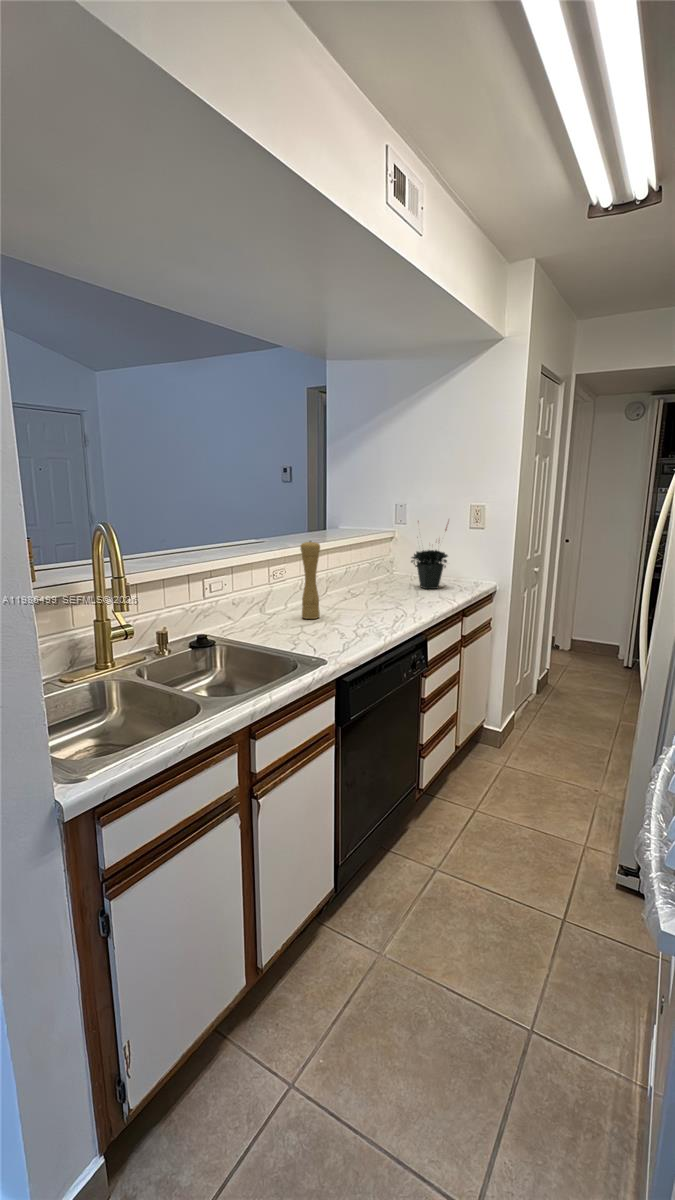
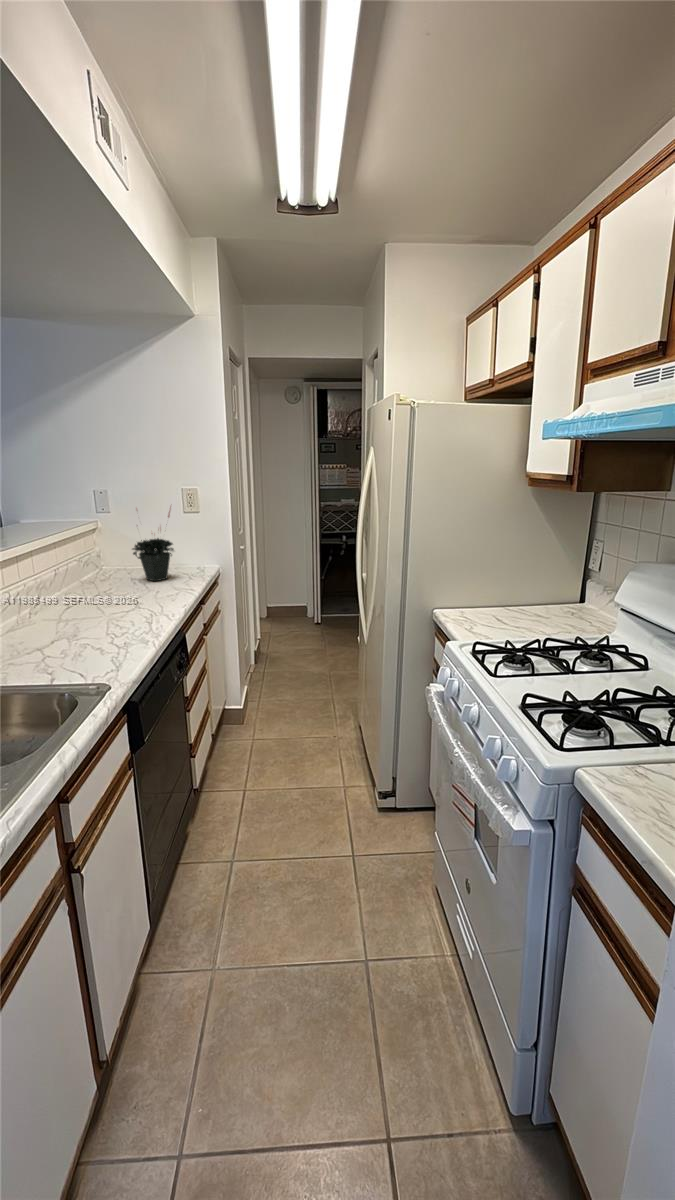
pepper mill: present [301,541,320,619] -> none [16,543,55,639]

